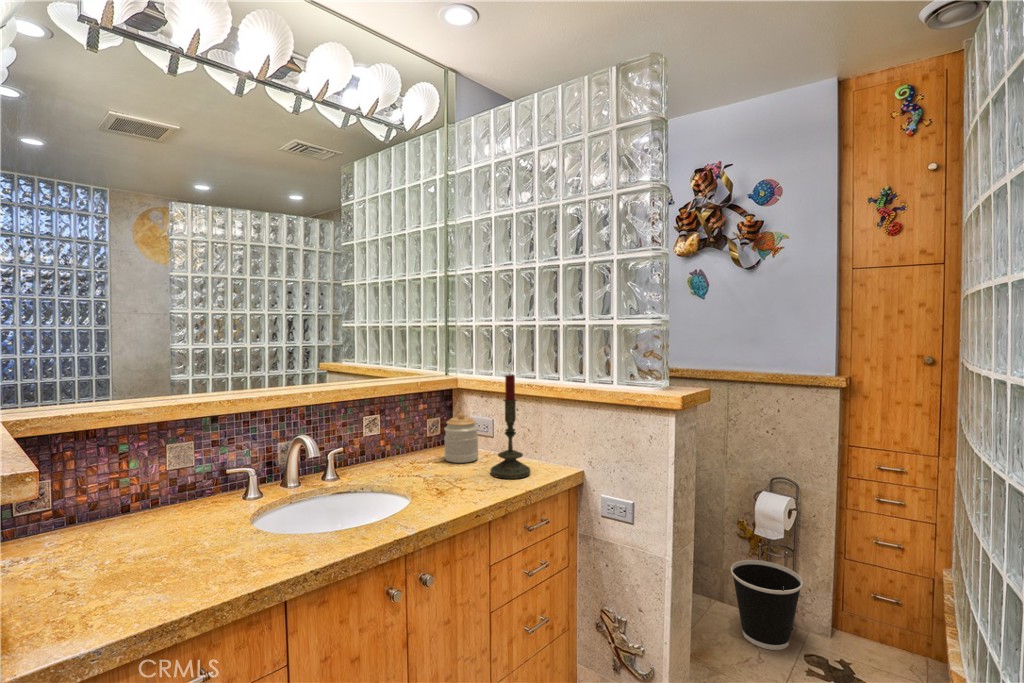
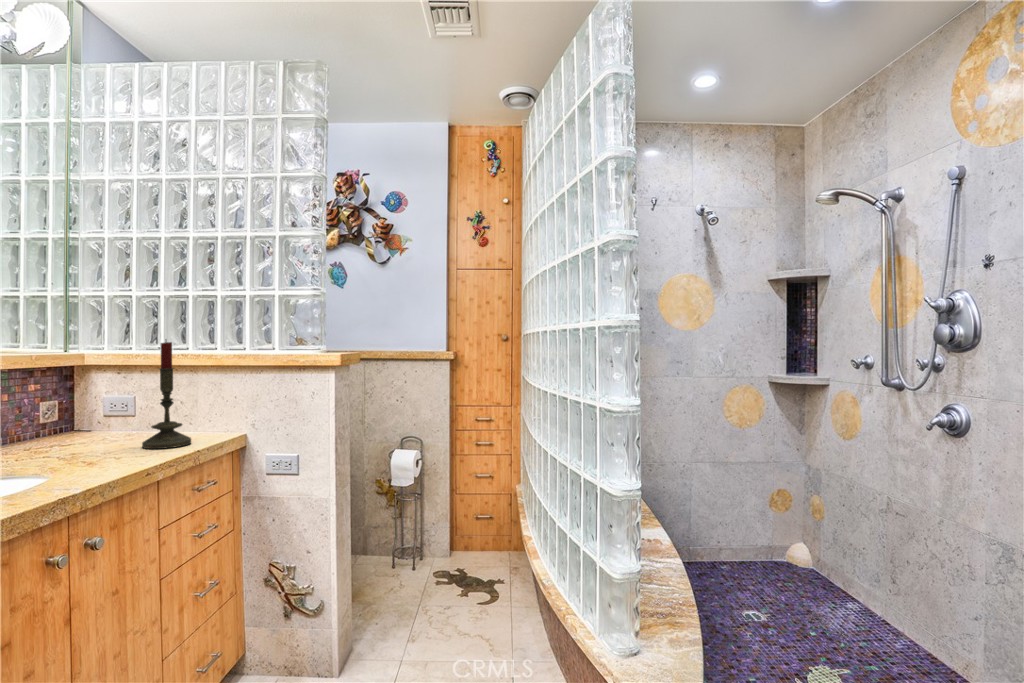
jar: present [444,413,478,463] -> none [67,391,117,447]
wastebasket: present [731,560,803,650] -> none [374,511,429,580]

